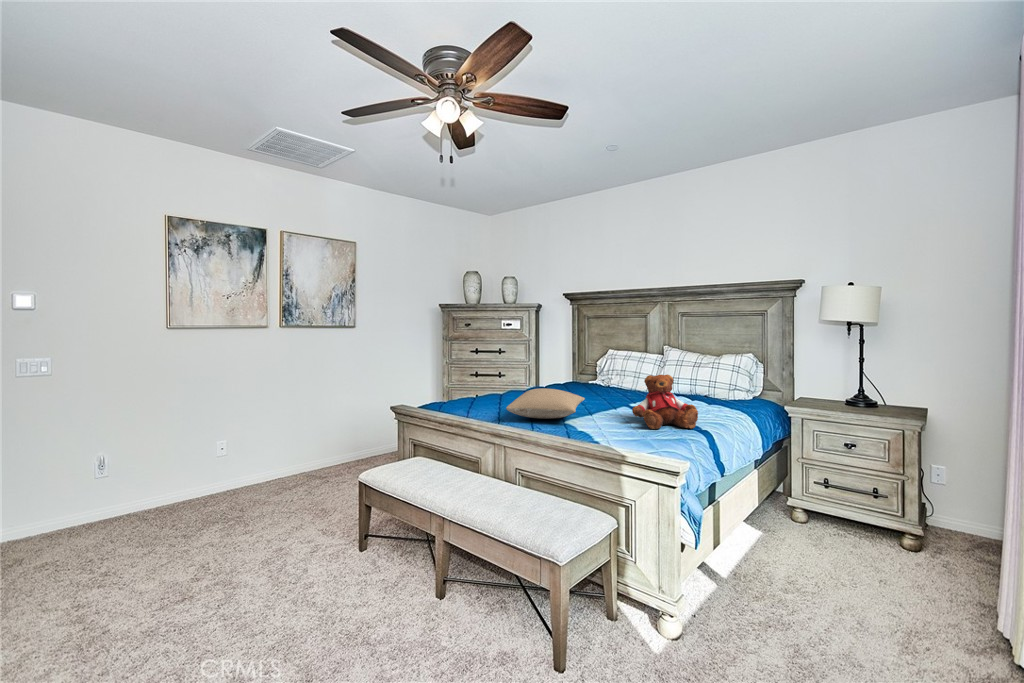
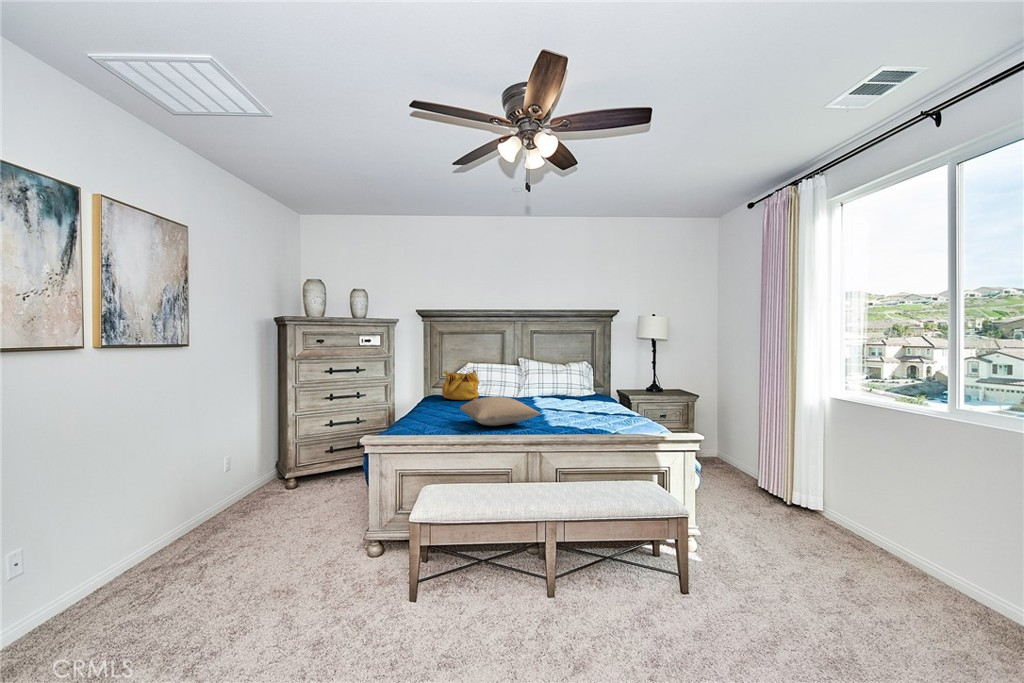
handbag: none [562,356,602,390] -> present [442,370,479,400]
teddy bear: present [632,374,698,429] -> none [573,376,622,421]

